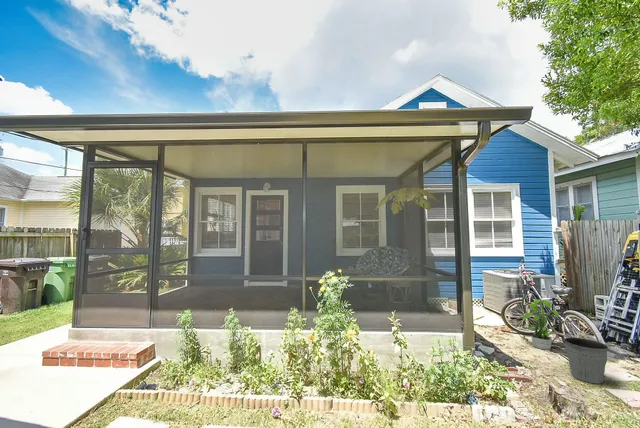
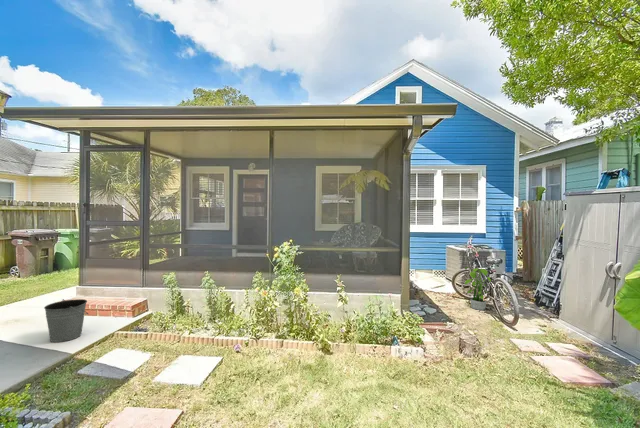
bucket: present [563,337,610,383] -> present [44,299,88,342]

